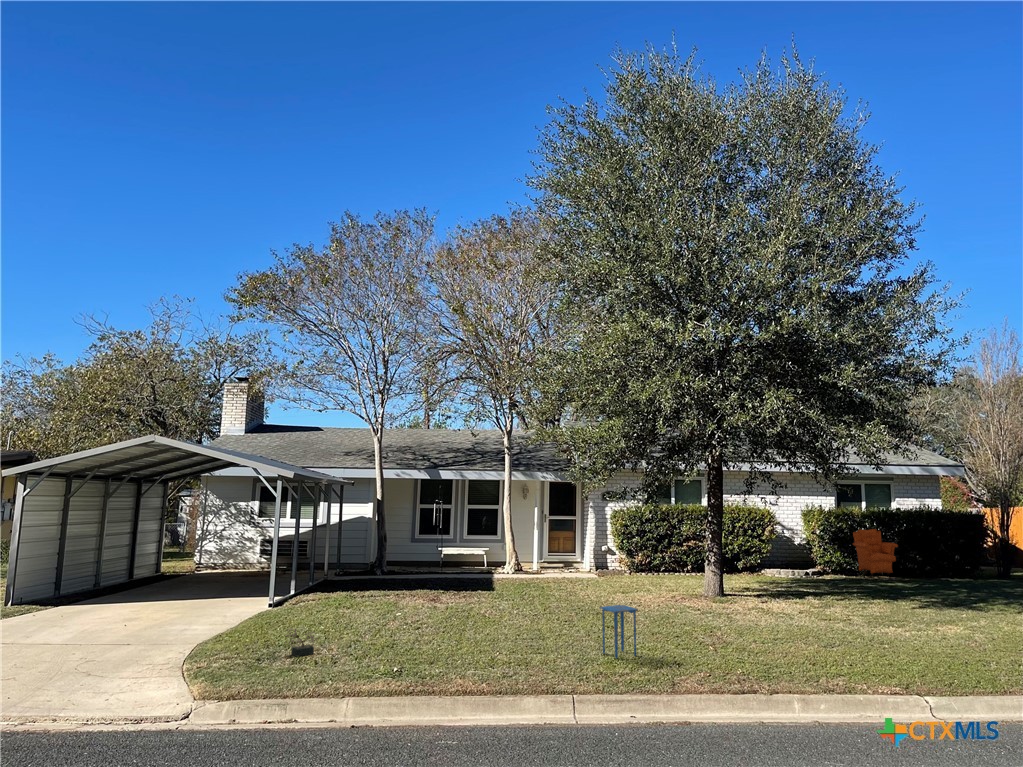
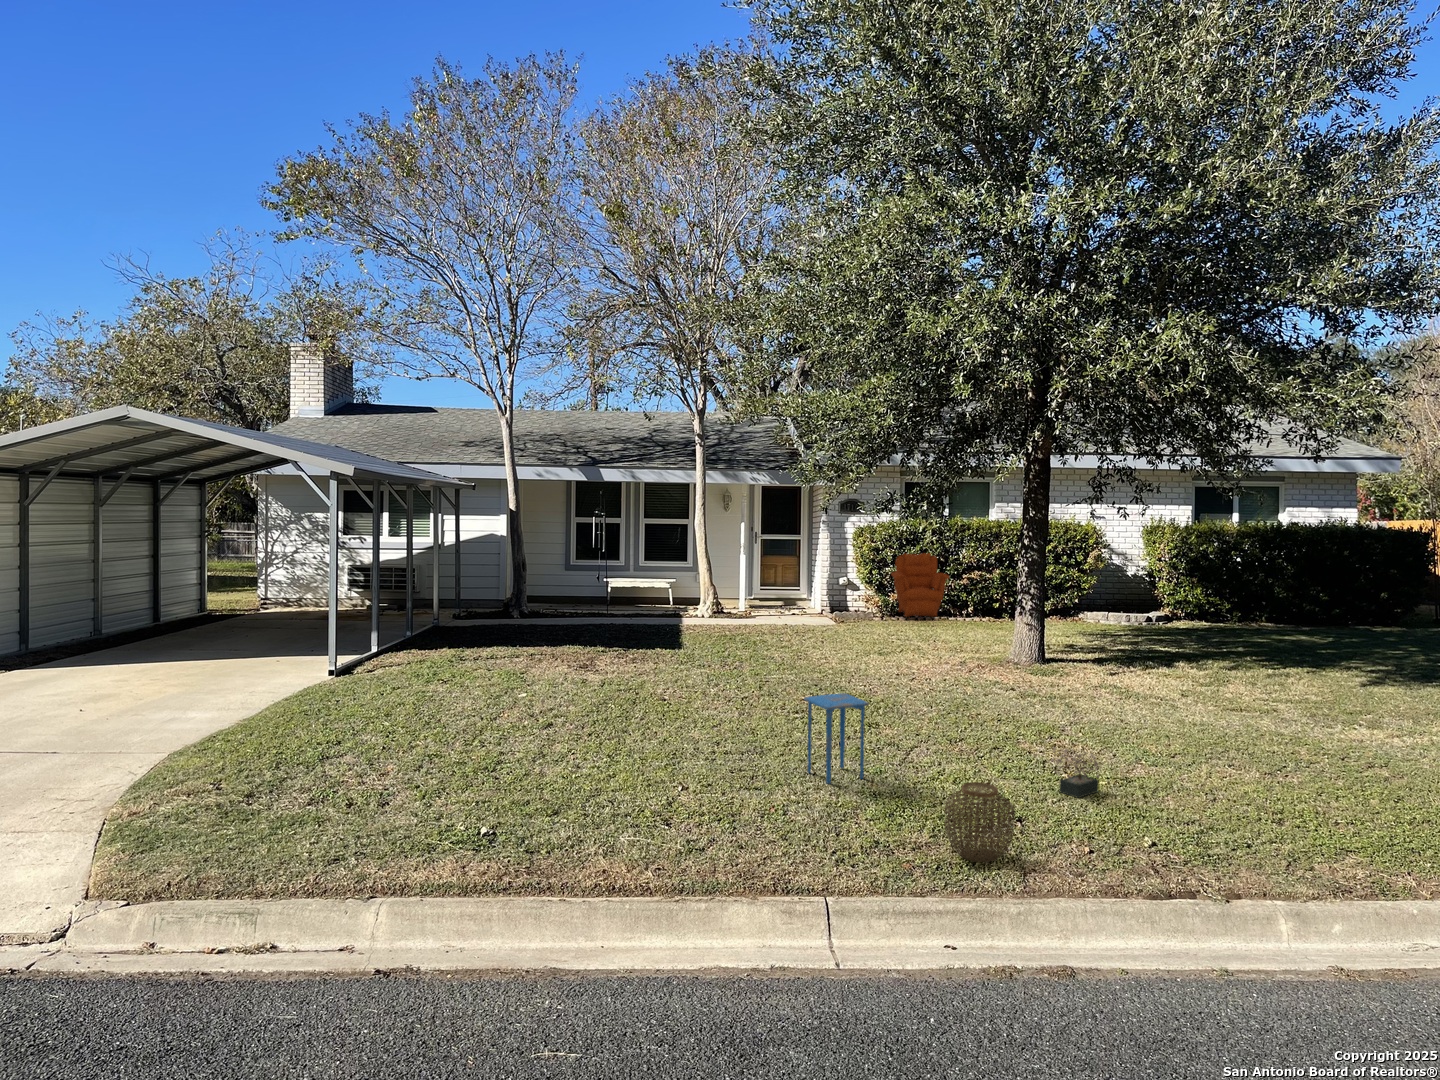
armchair: present [853,529,898,575] -> present [891,553,950,620]
decorative plant: present [286,628,314,657] -> present [1051,749,1099,798]
woven basket: none [687,646,725,690] -> present [945,782,1014,862]

